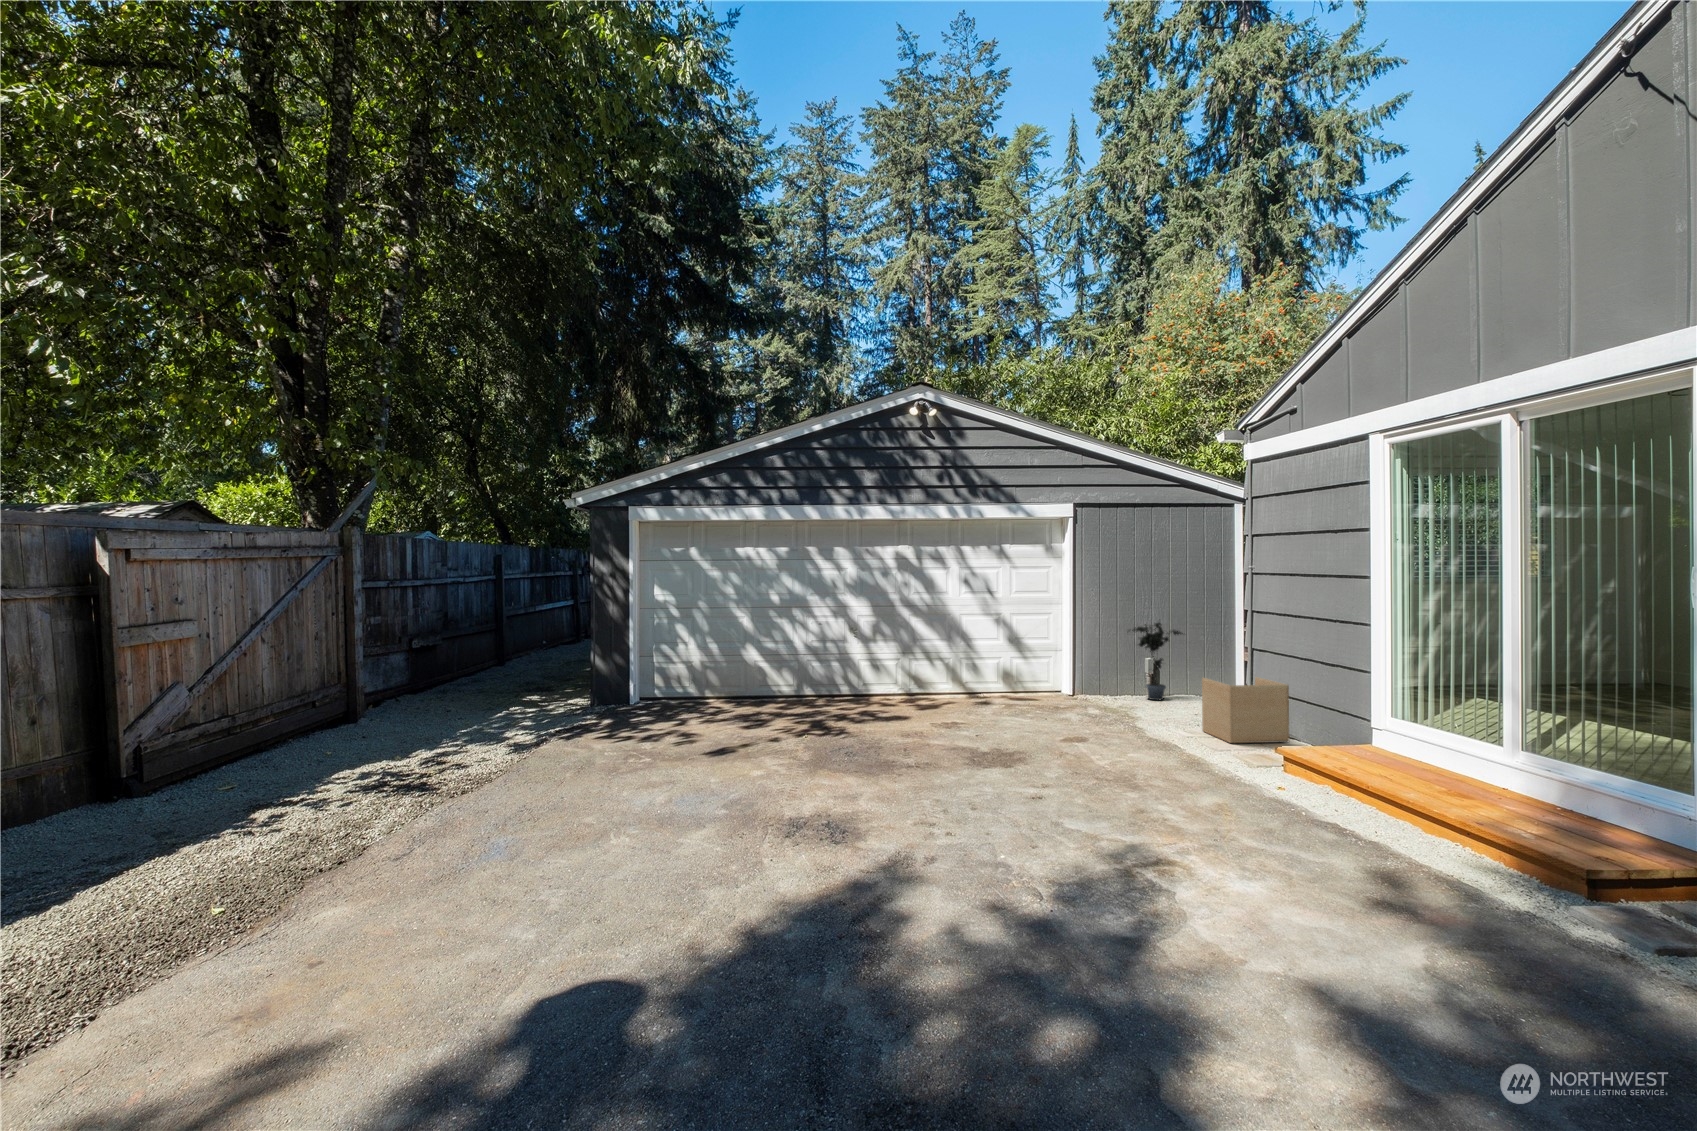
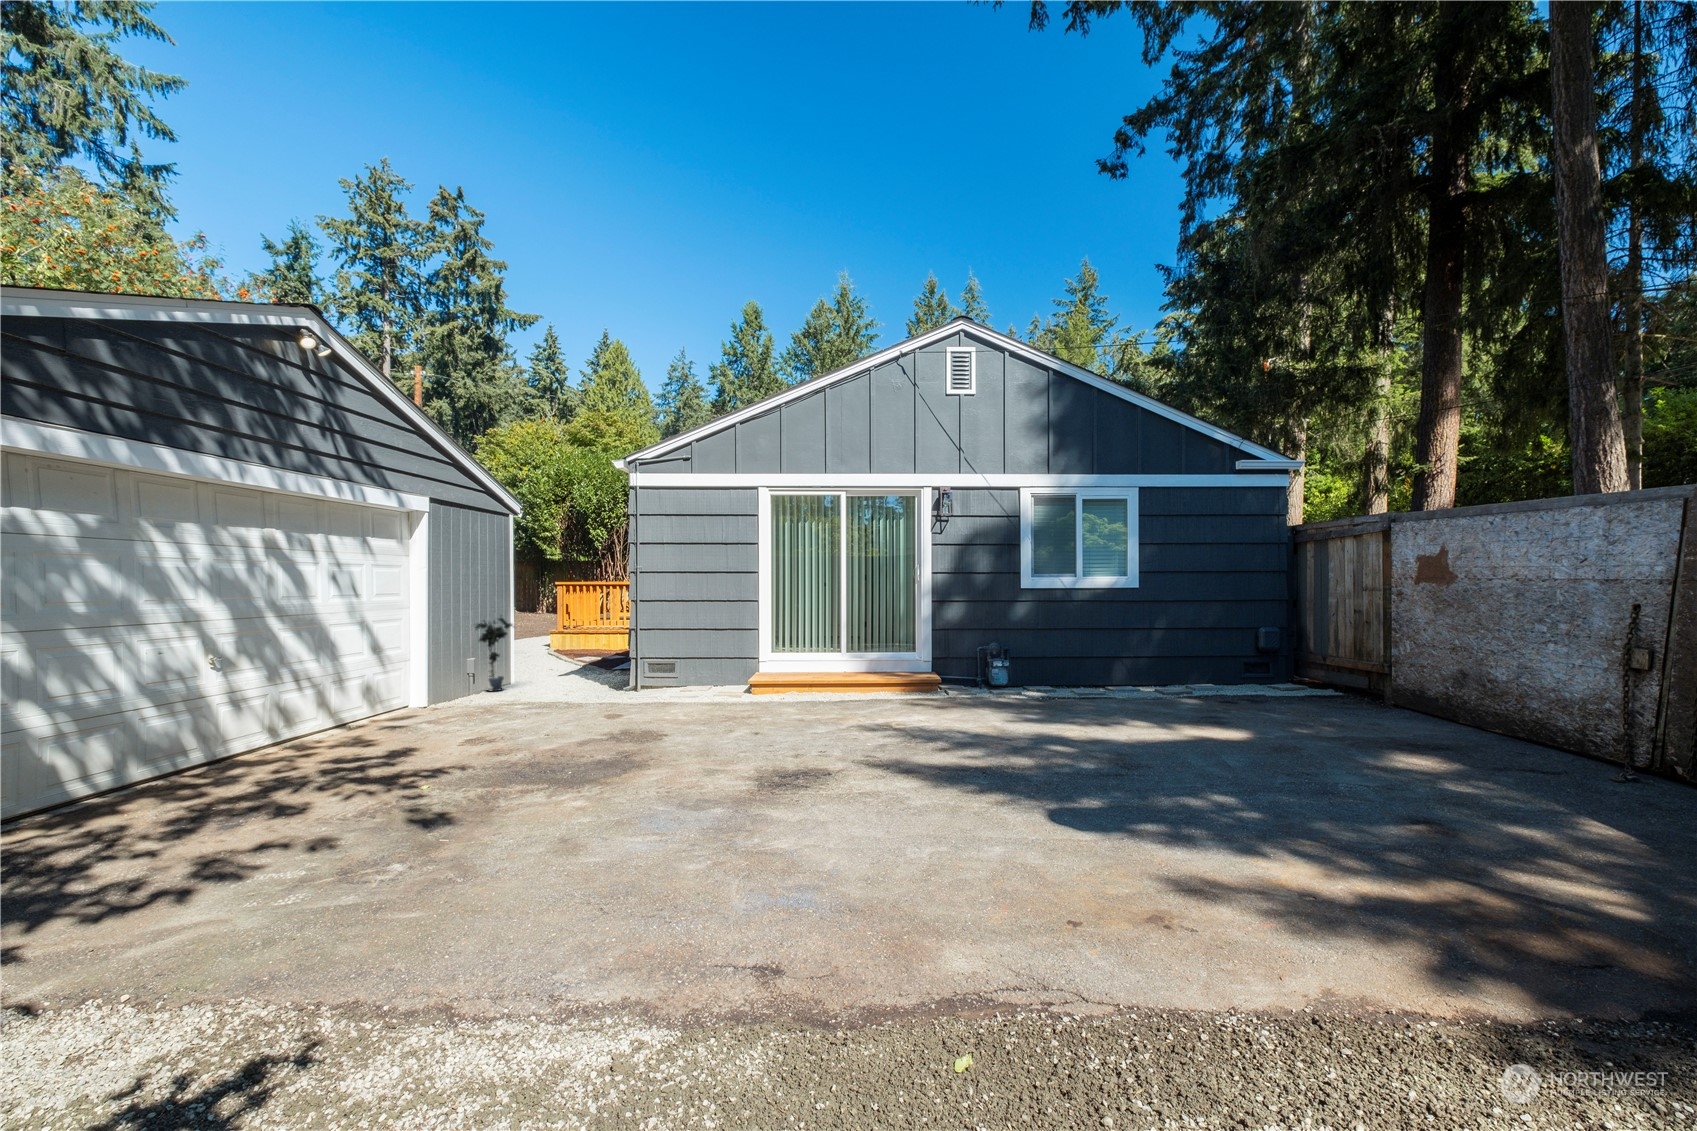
cardboard box: present [1202,677,1289,743] -> none [620,647,674,693]

